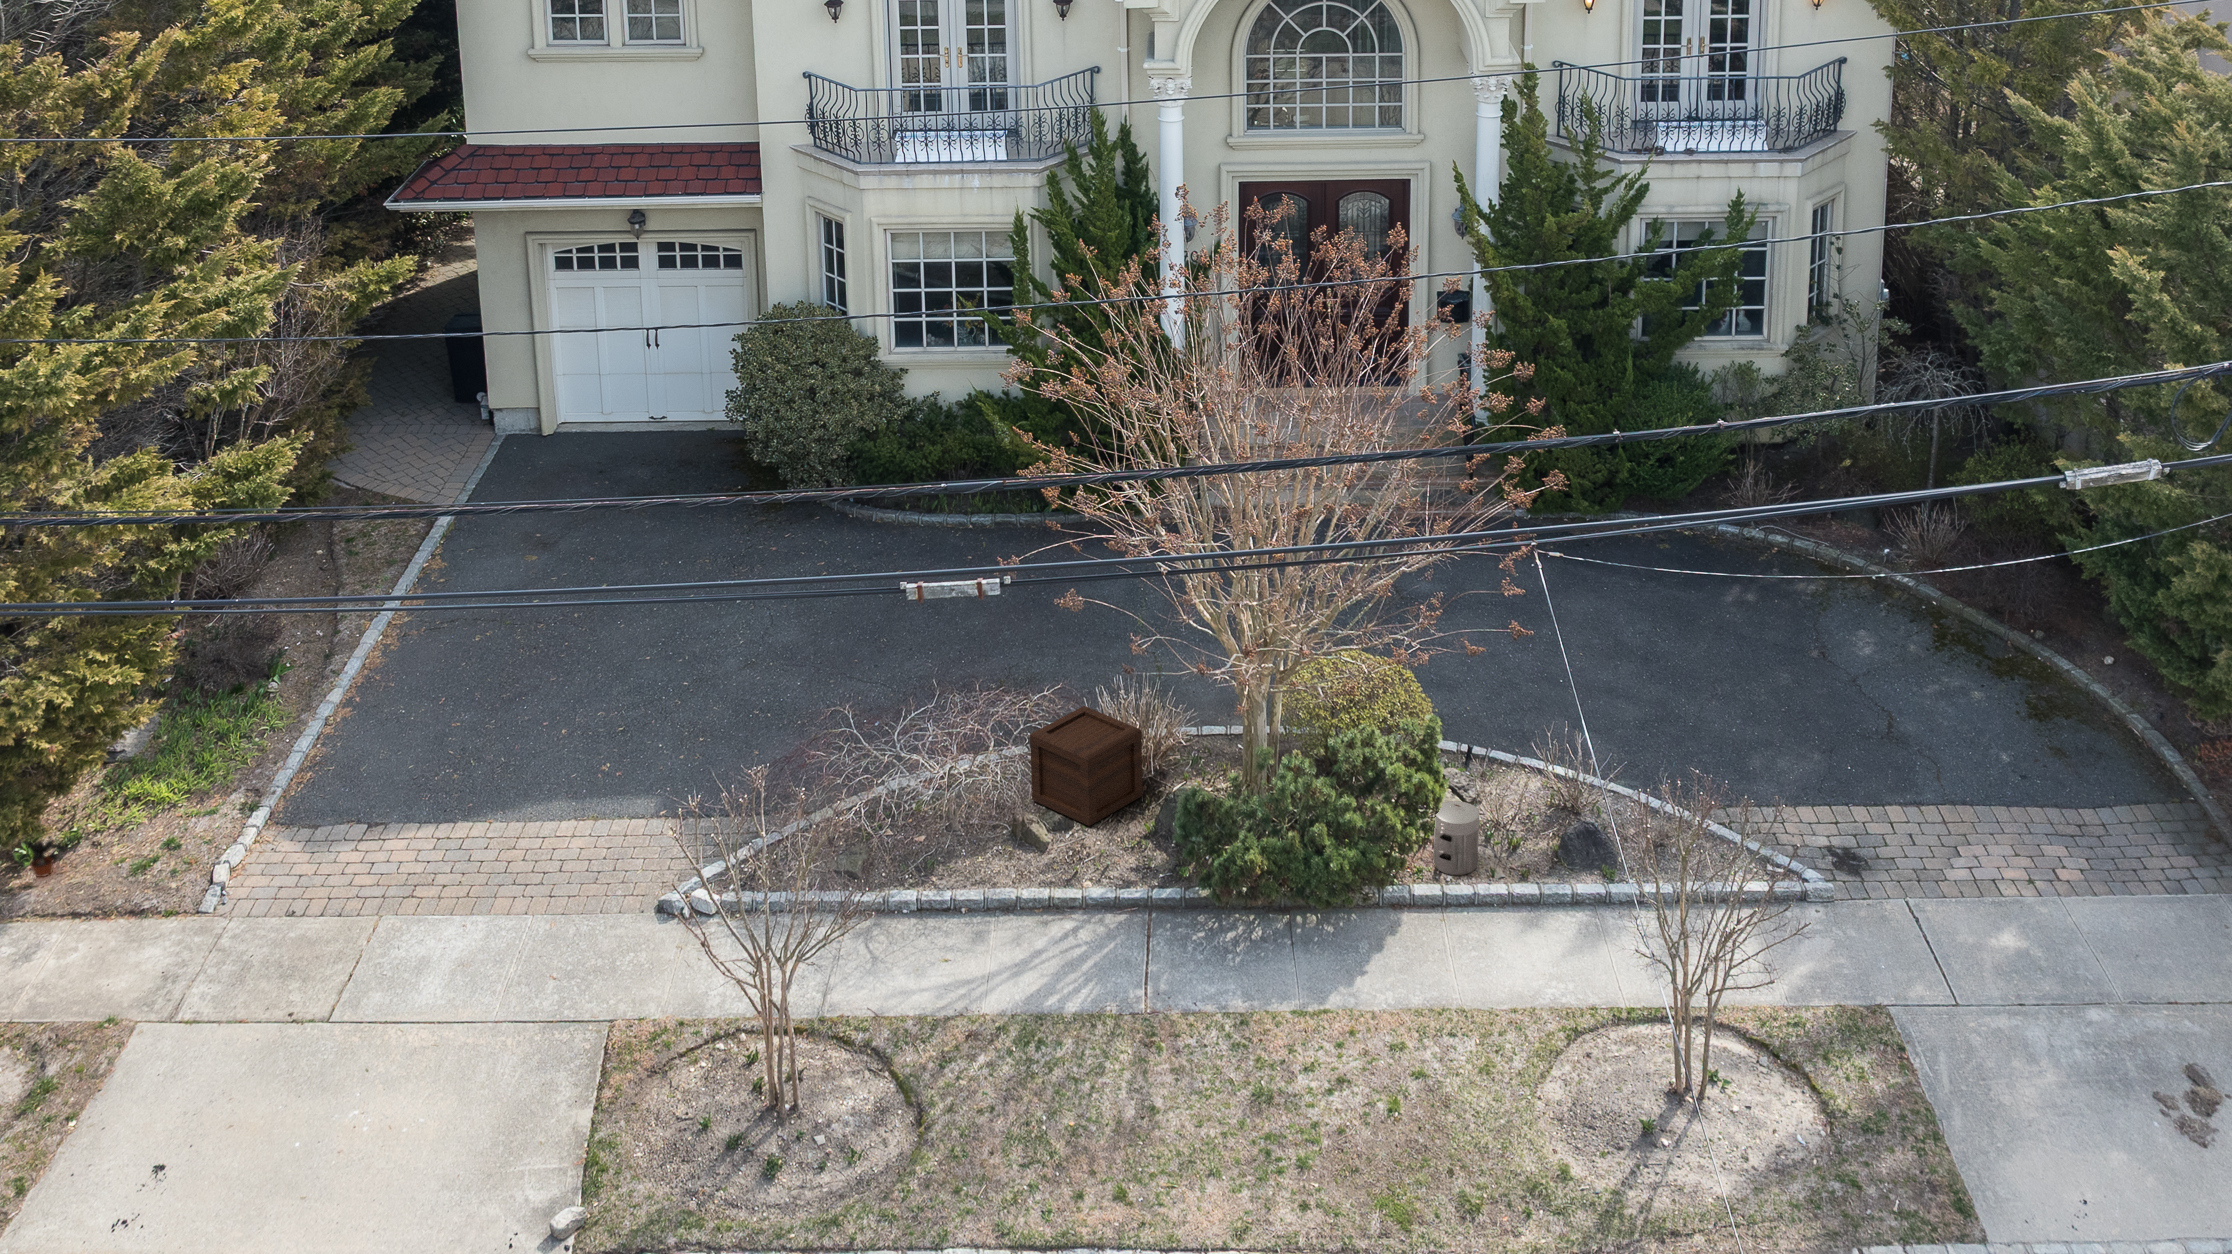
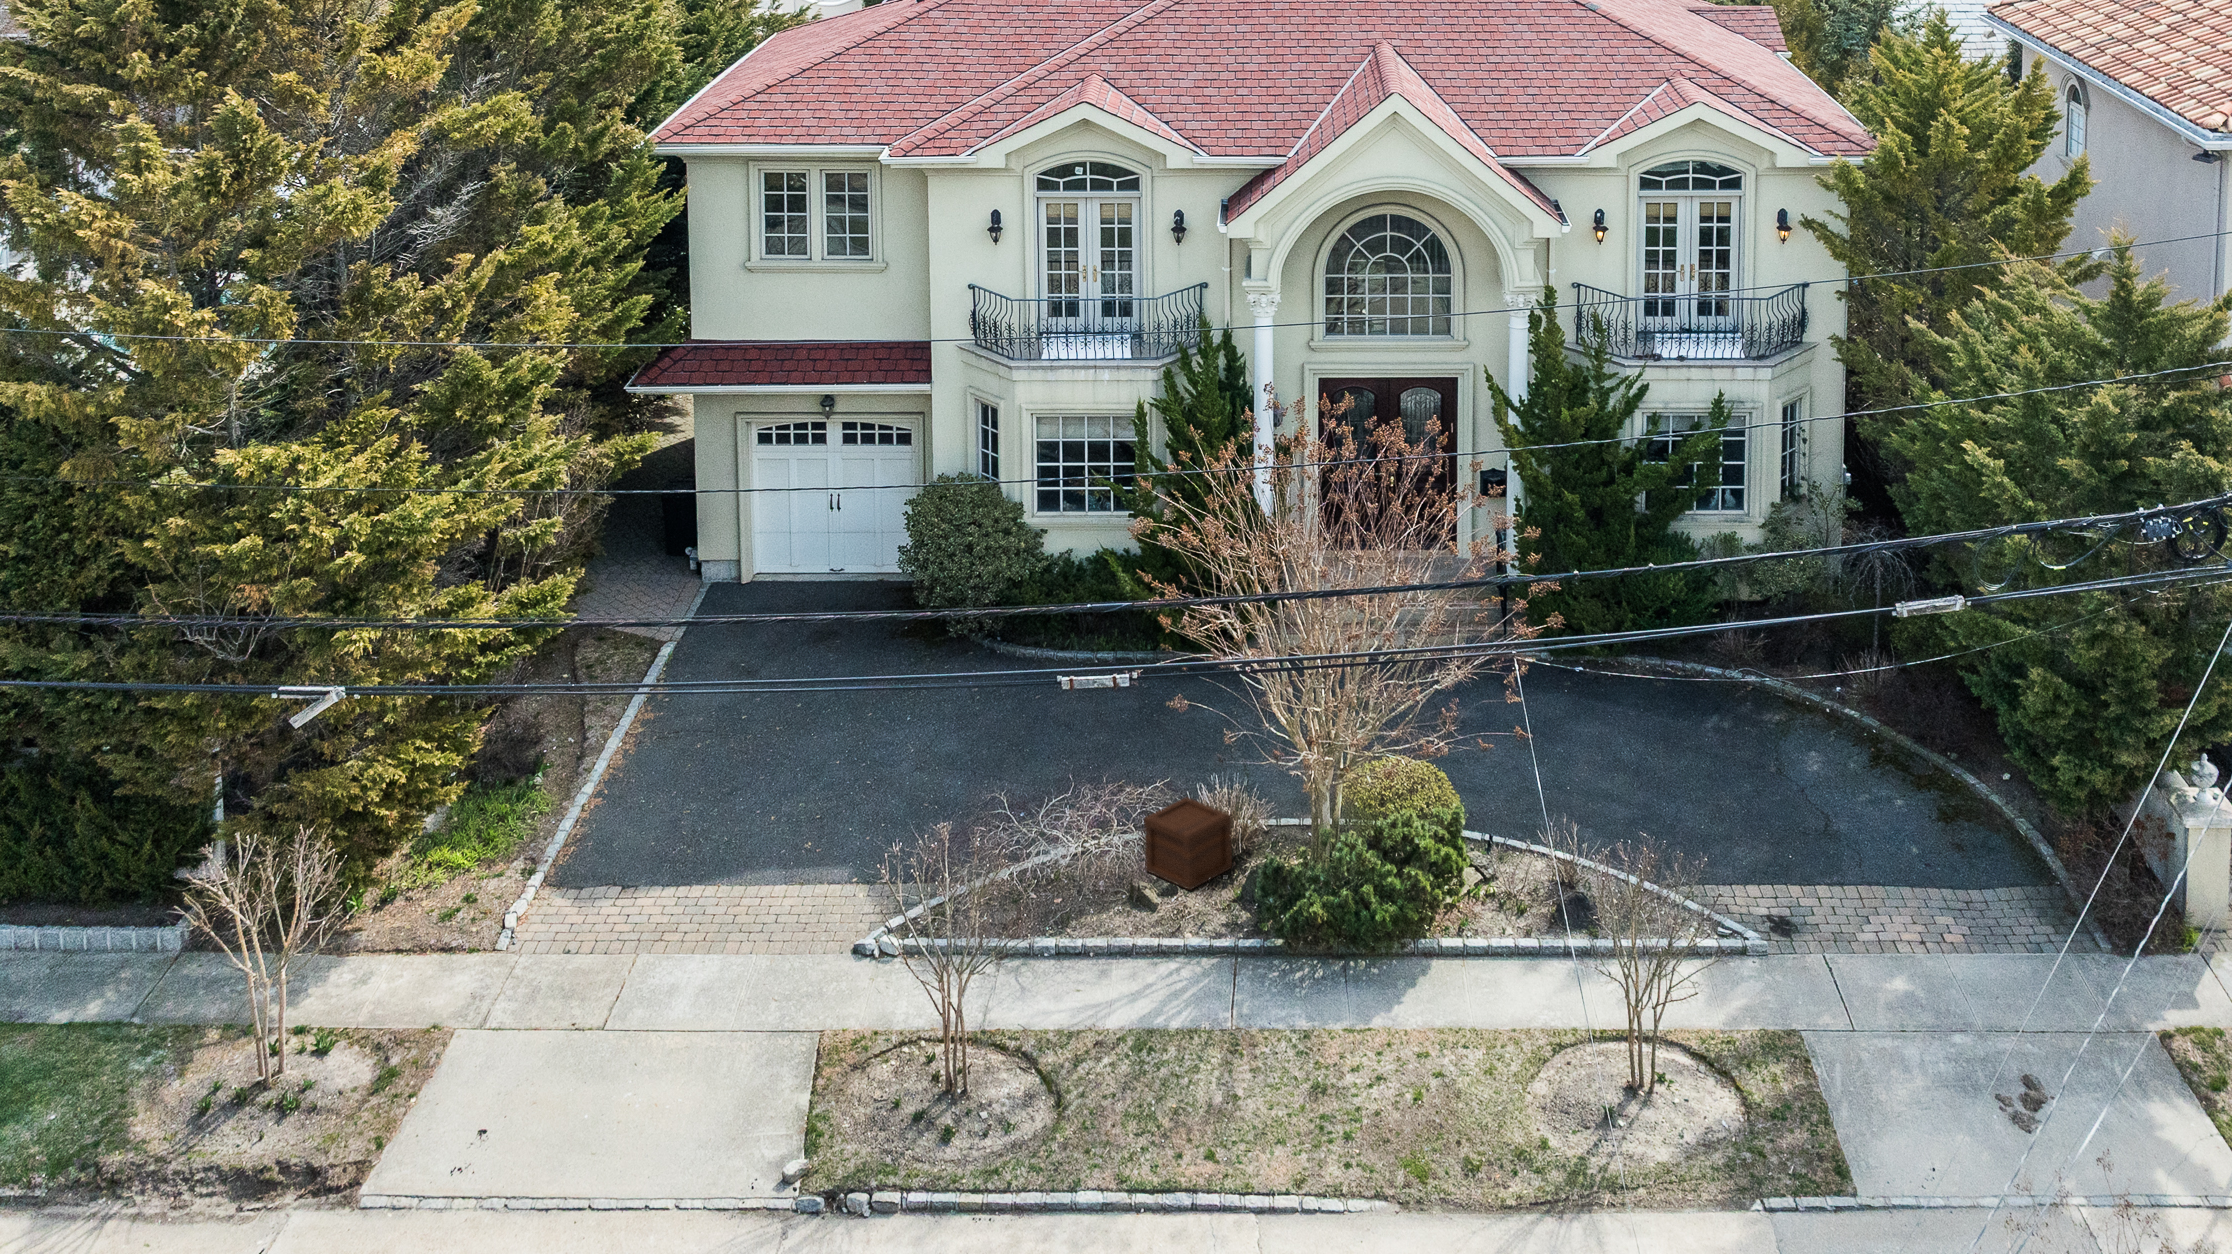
waste bin: present [1433,801,1480,875] -> none [1458,871,1493,929]
potted plant: present [20,840,64,877] -> none [355,893,391,922]

